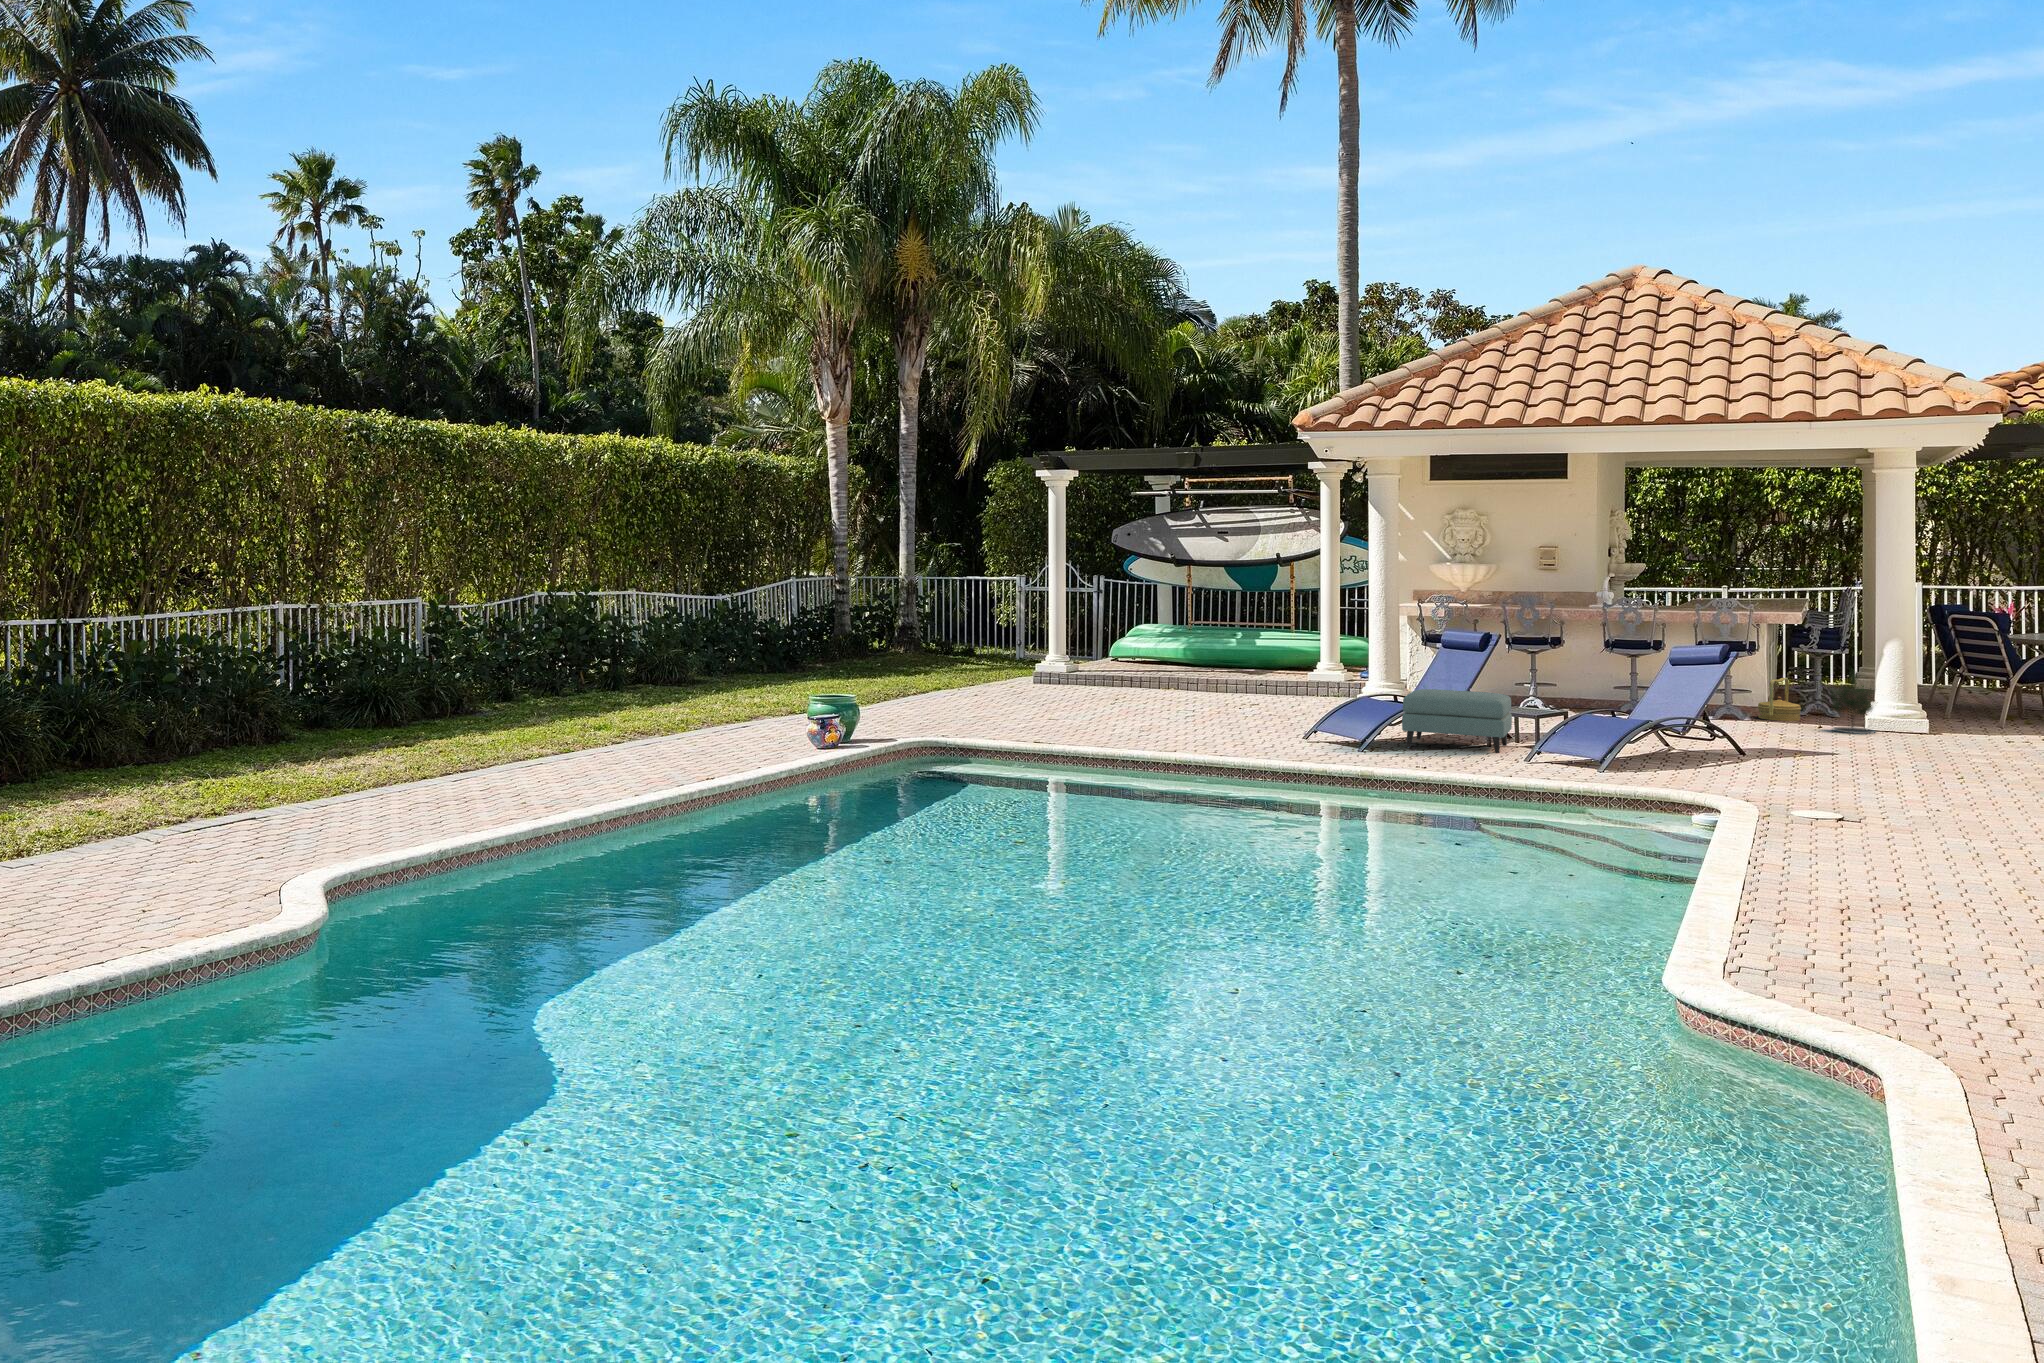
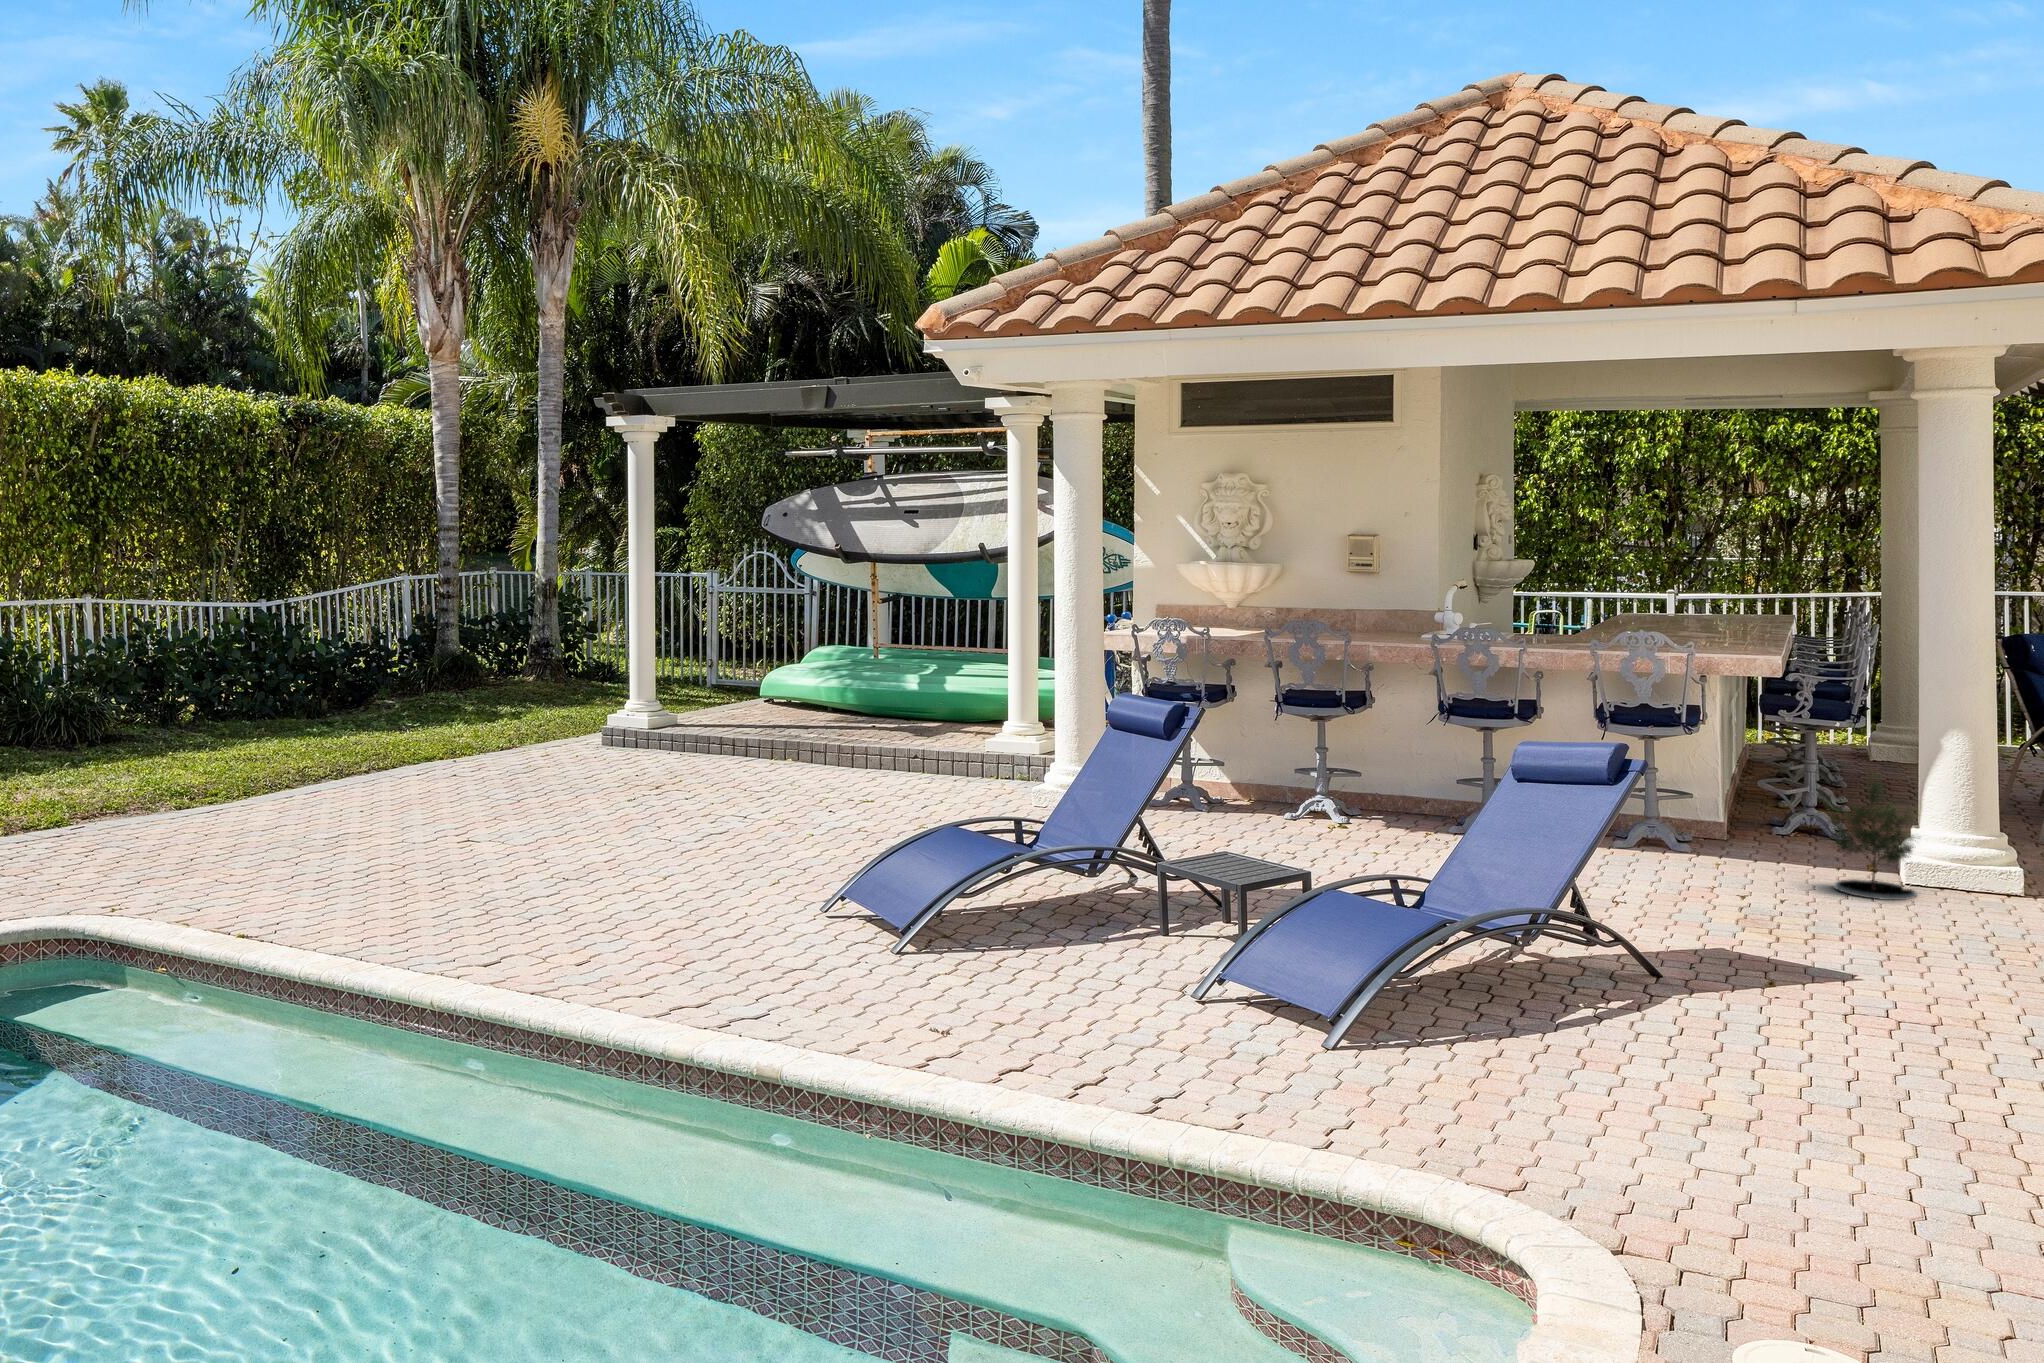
woven basket: present [1758,678,1801,721] -> none [1700,772,1778,855]
ottoman: present [1402,689,1512,753] -> none [985,822,1207,971]

